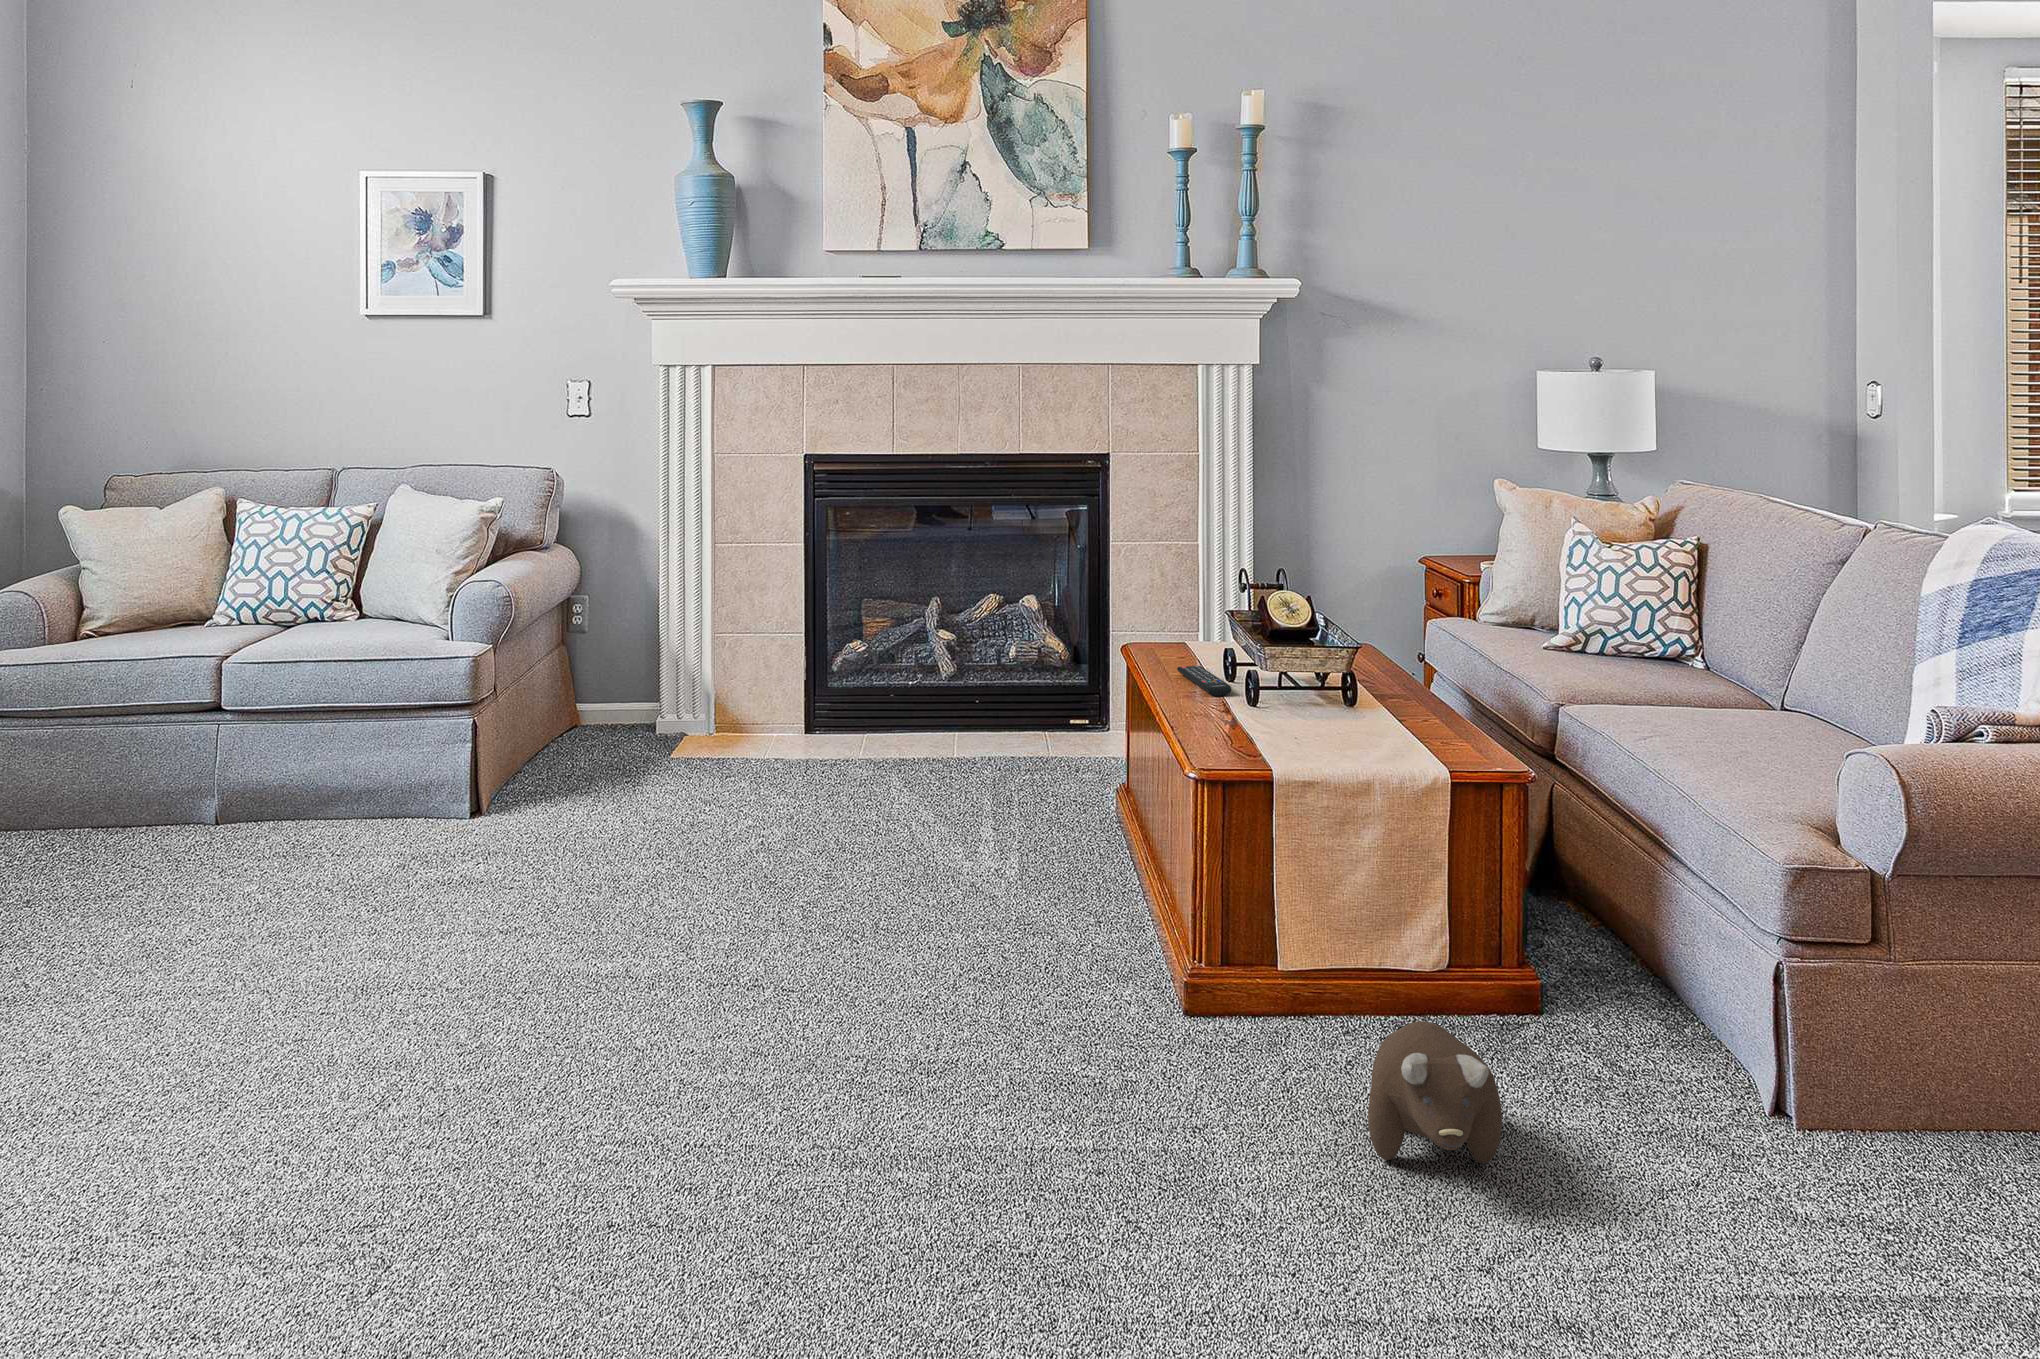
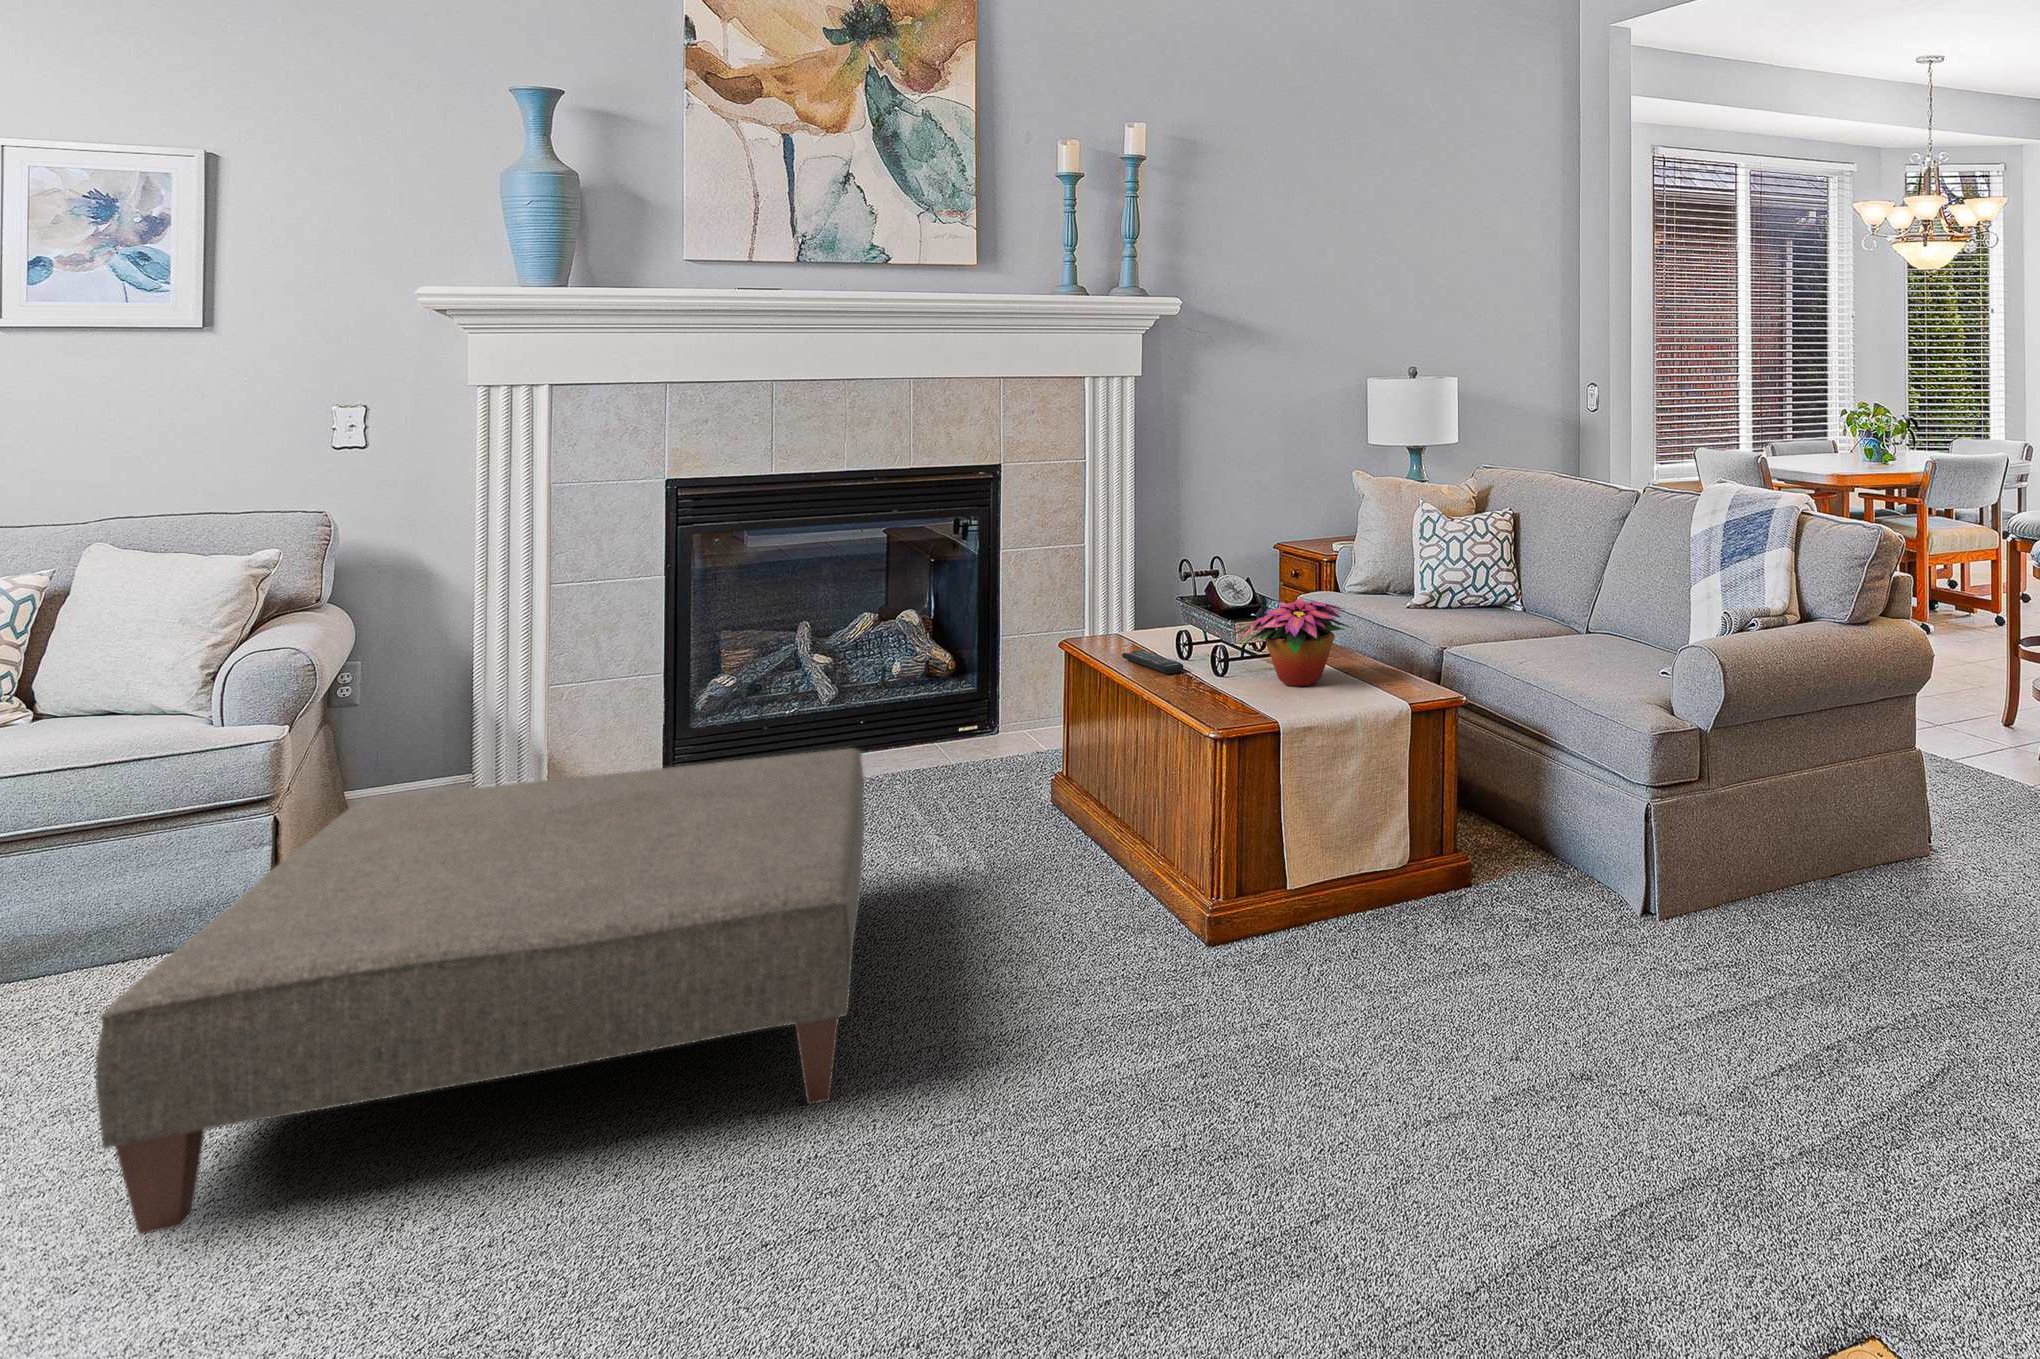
flower arrangement: none [1275,624,1425,729] -> present [1240,597,1352,687]
ottoman: none [277,719,911,1069] -> present [96,748,864,1234]
plush toy: present [1368,1021,1502,1164] -> none [1388,914,1501,1036]

